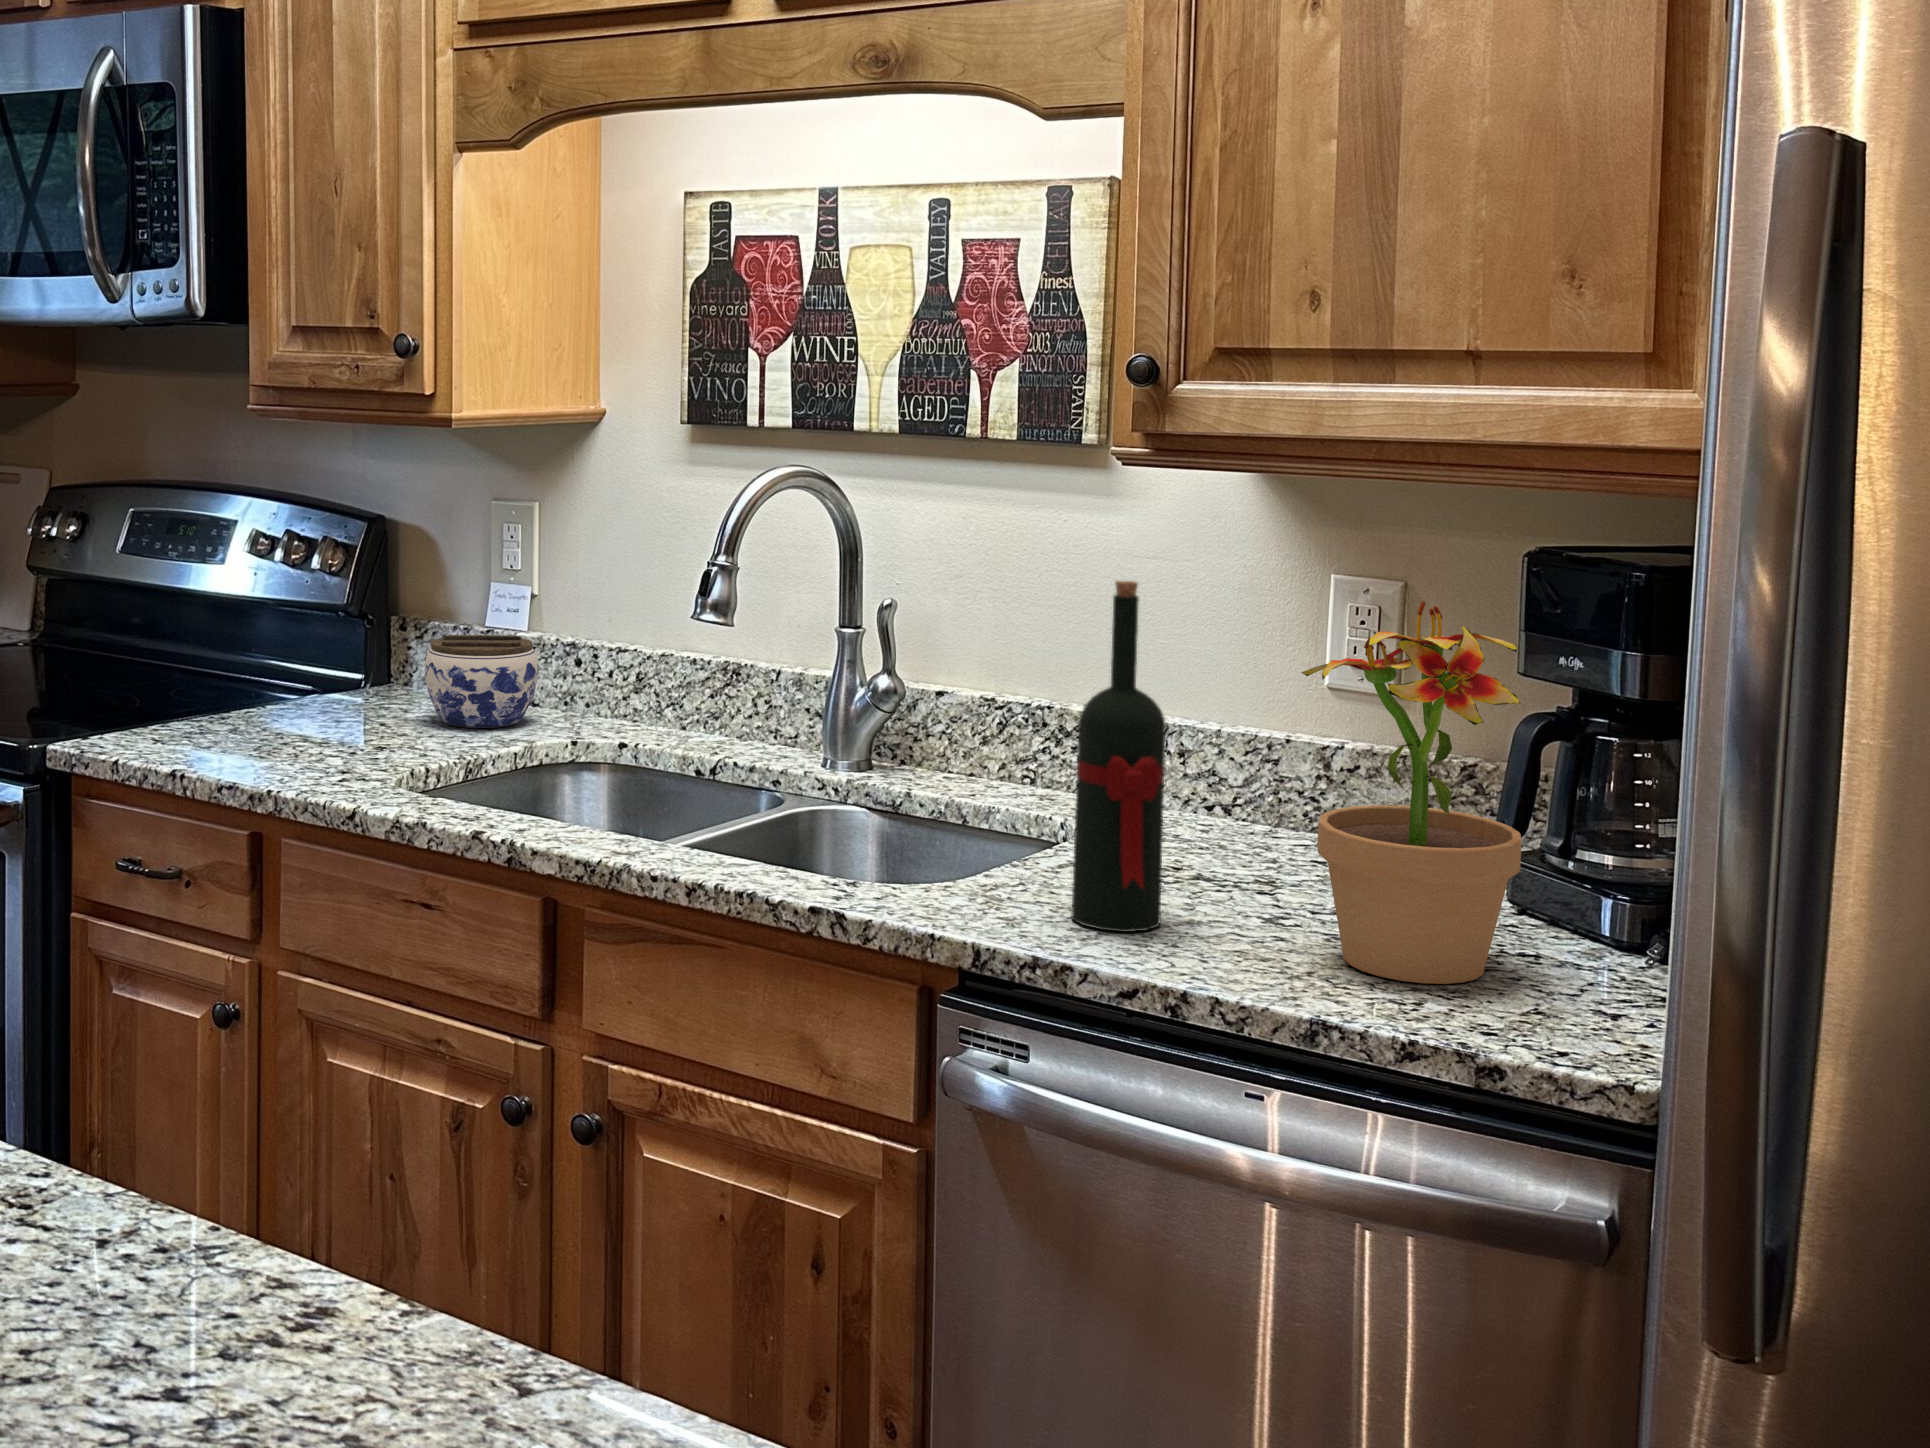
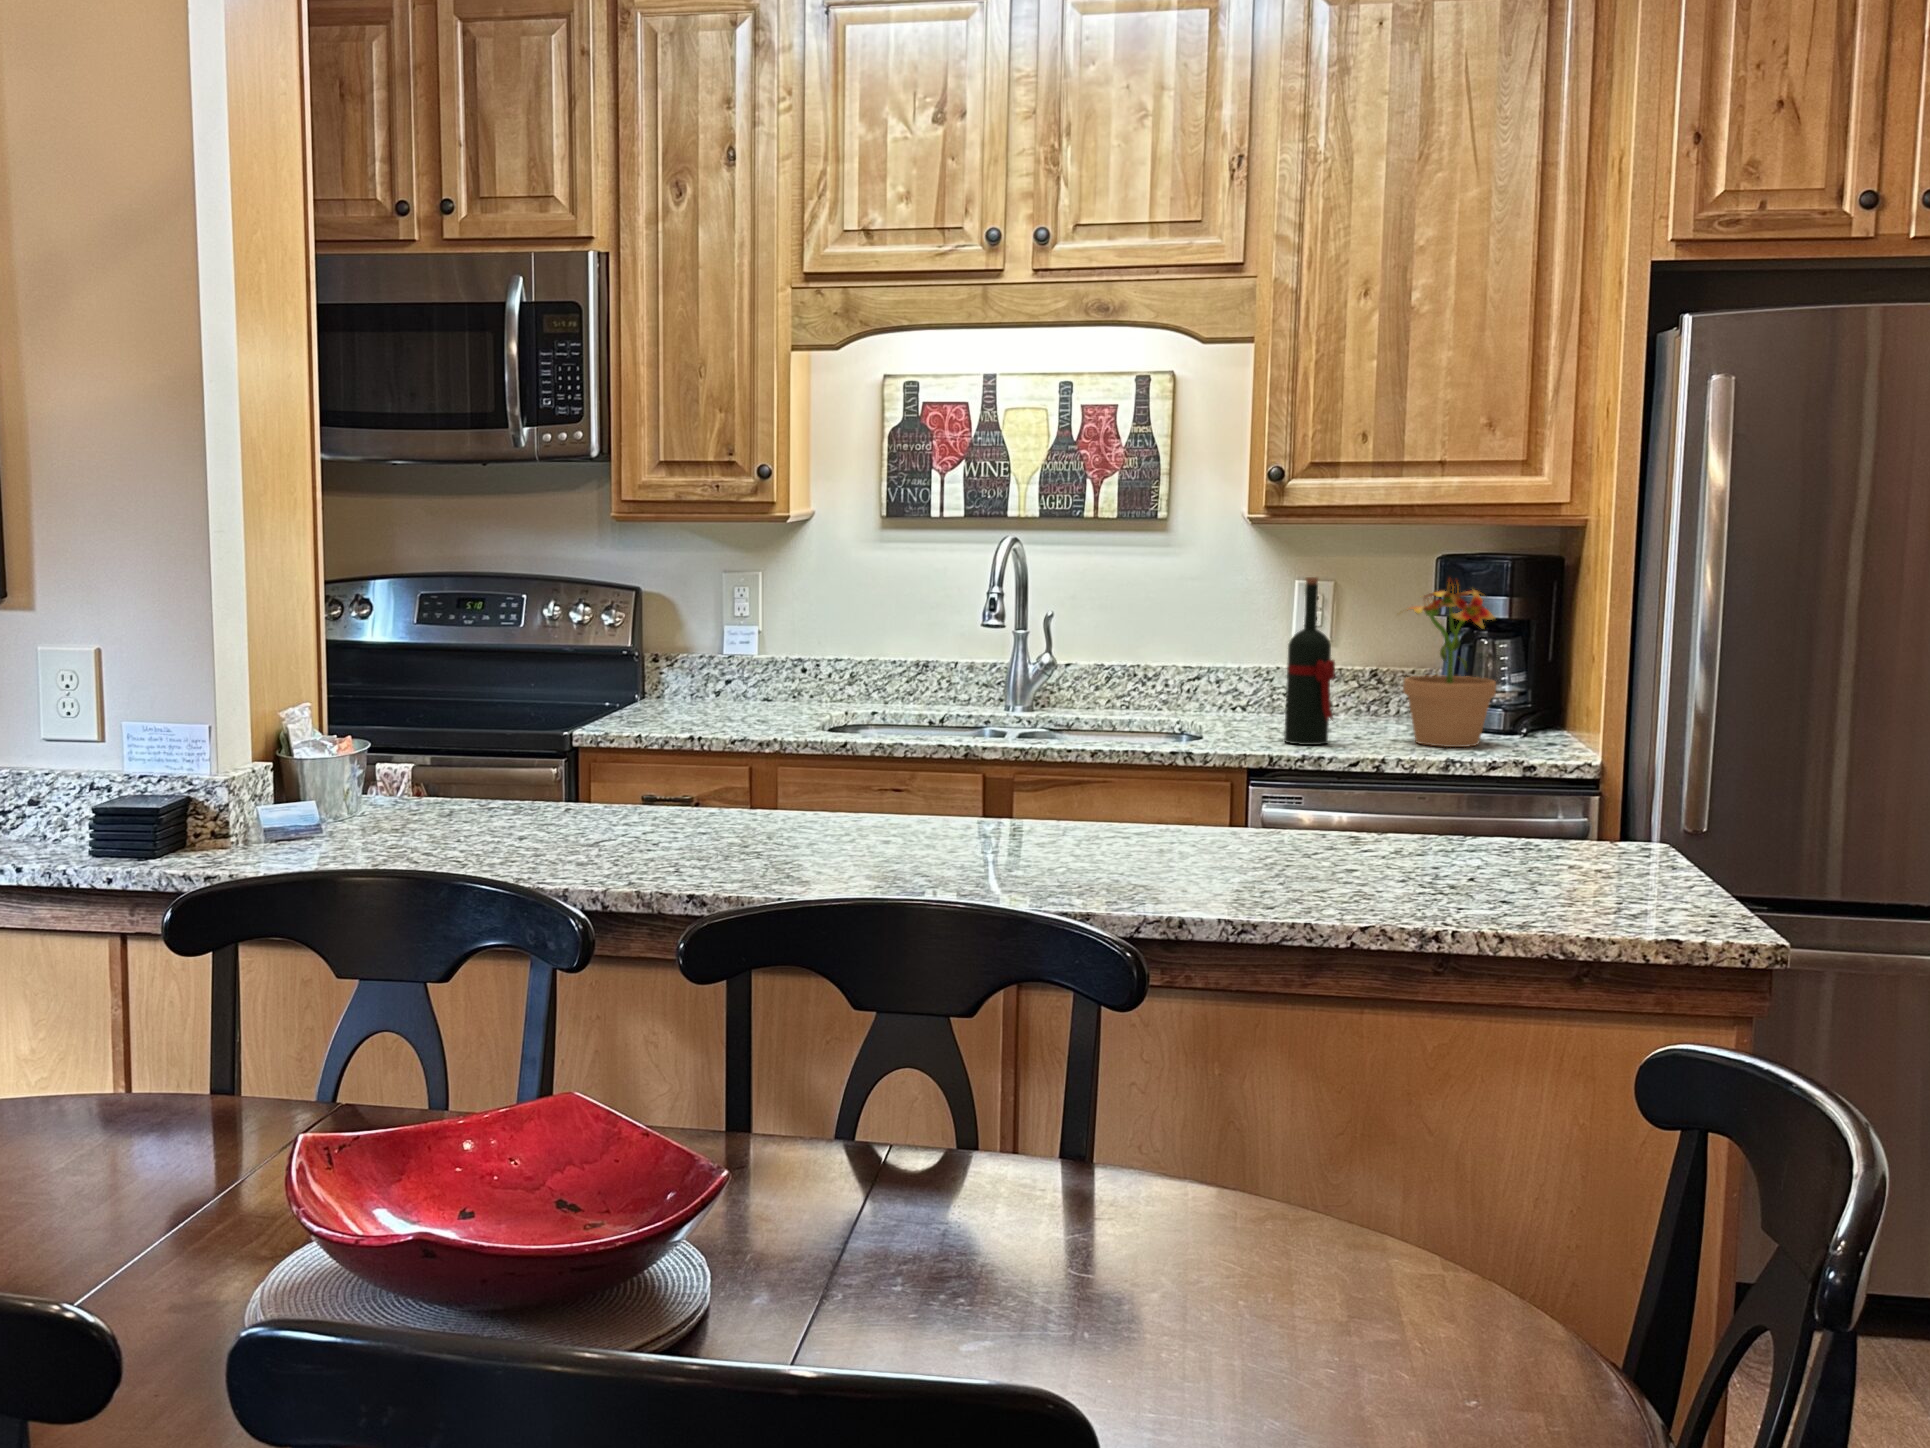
jar: present [425,635,538,728] -> none [728,655,799,712]

